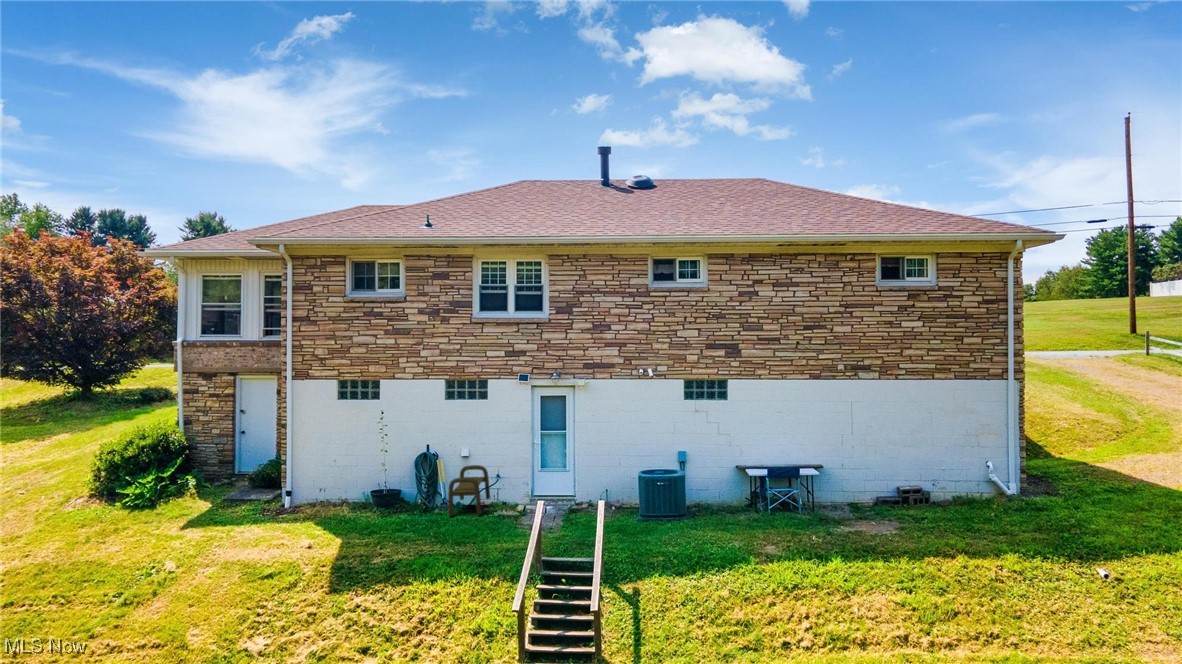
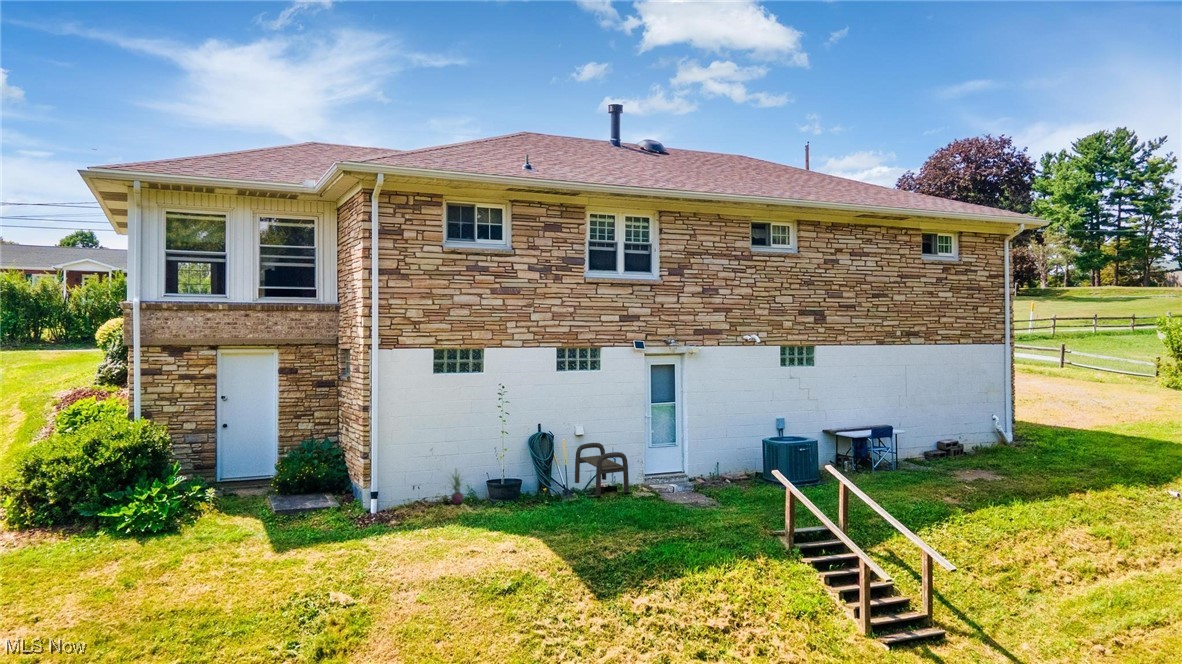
decorative plant: none [328,479,361,509] -> present [451,469,463,504]

